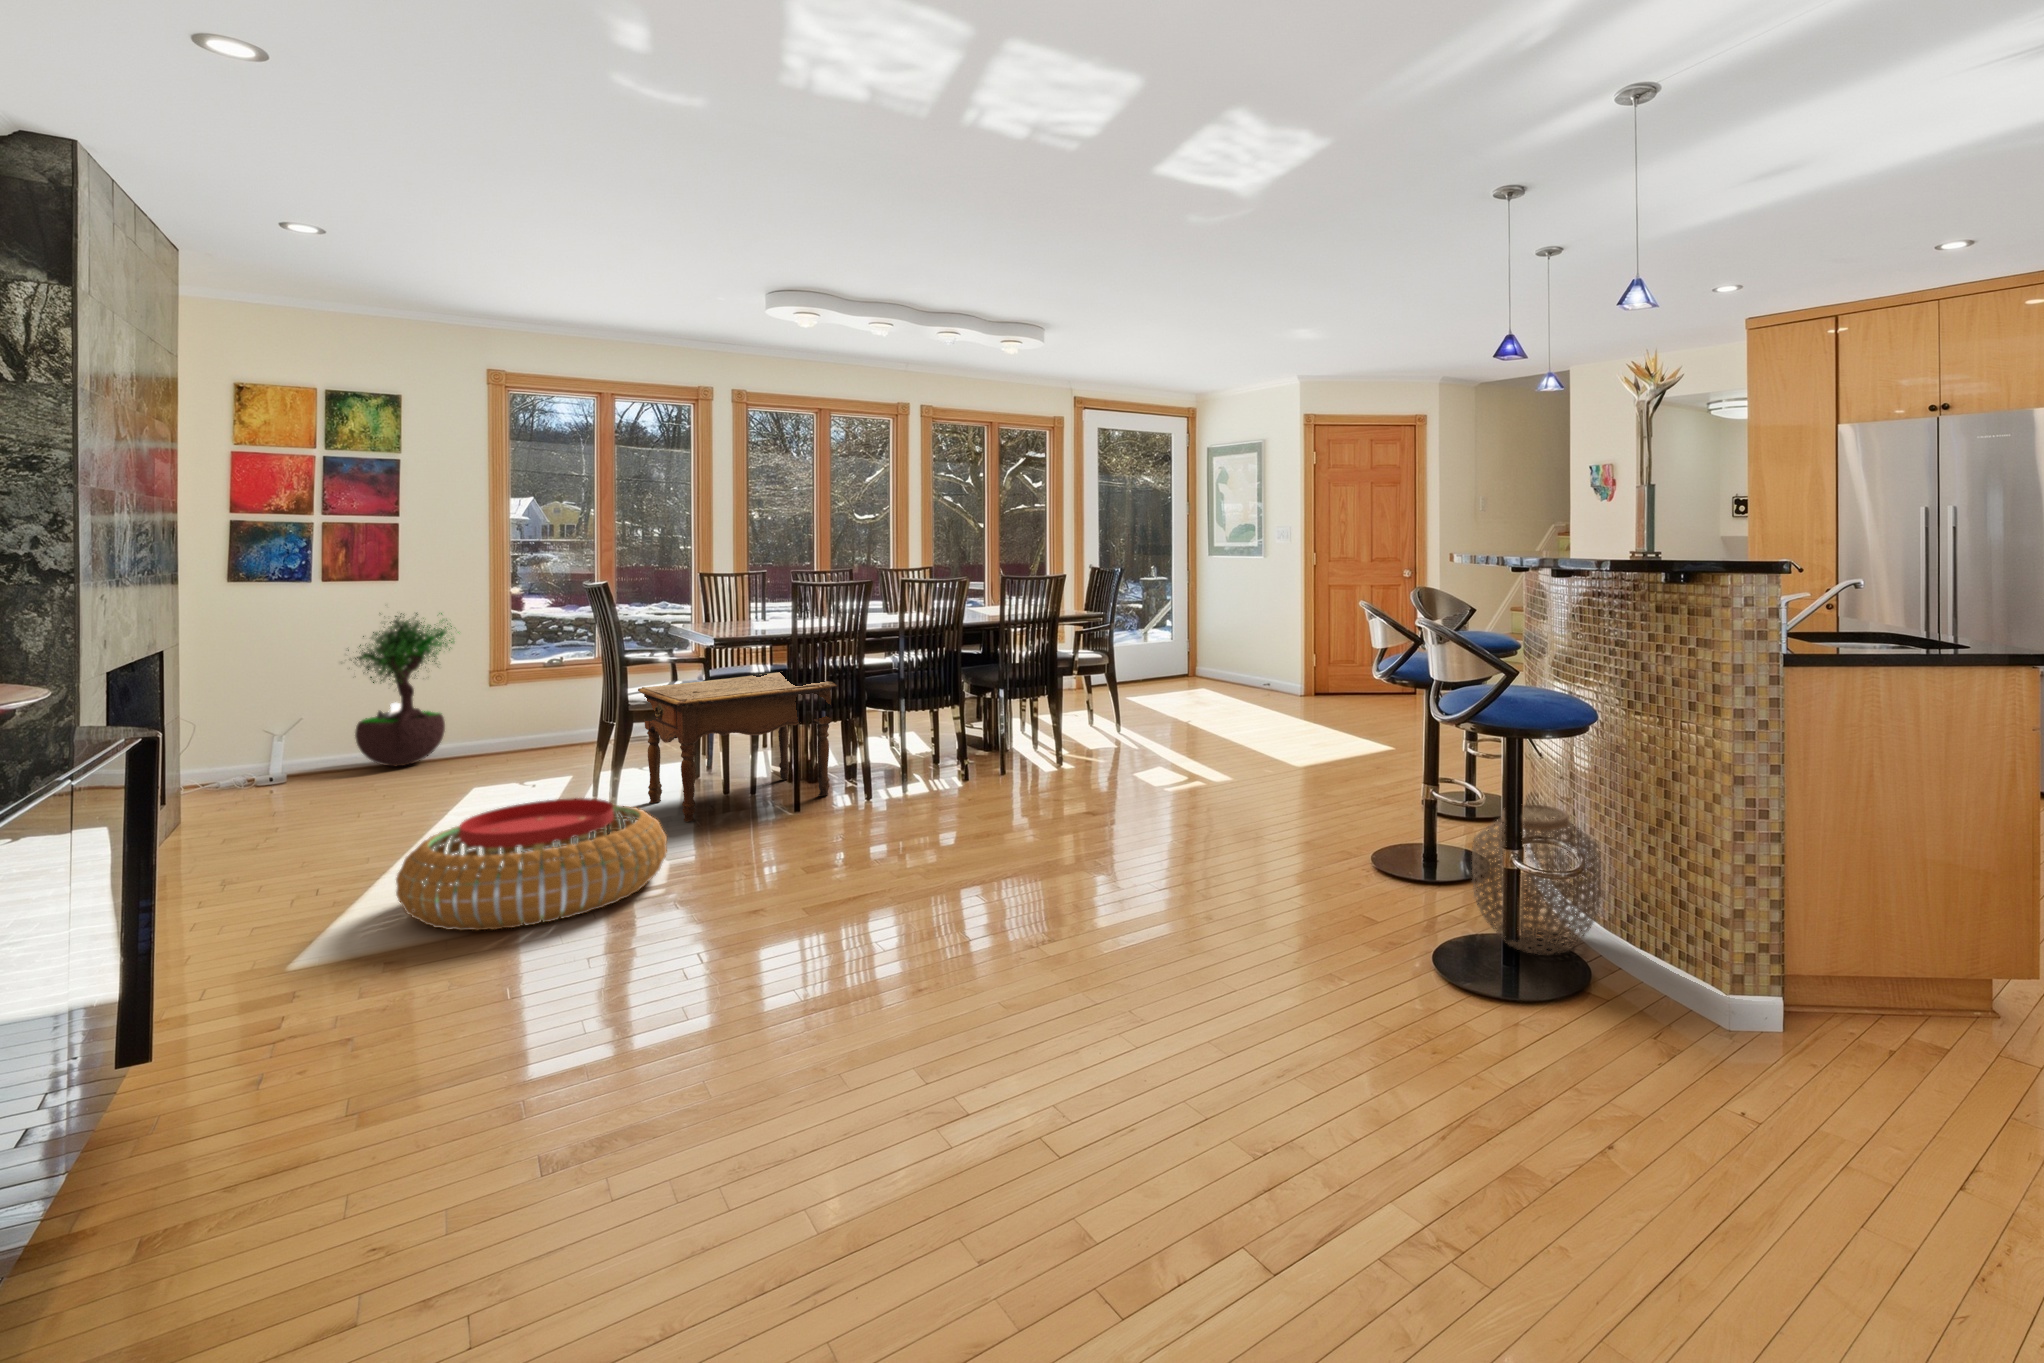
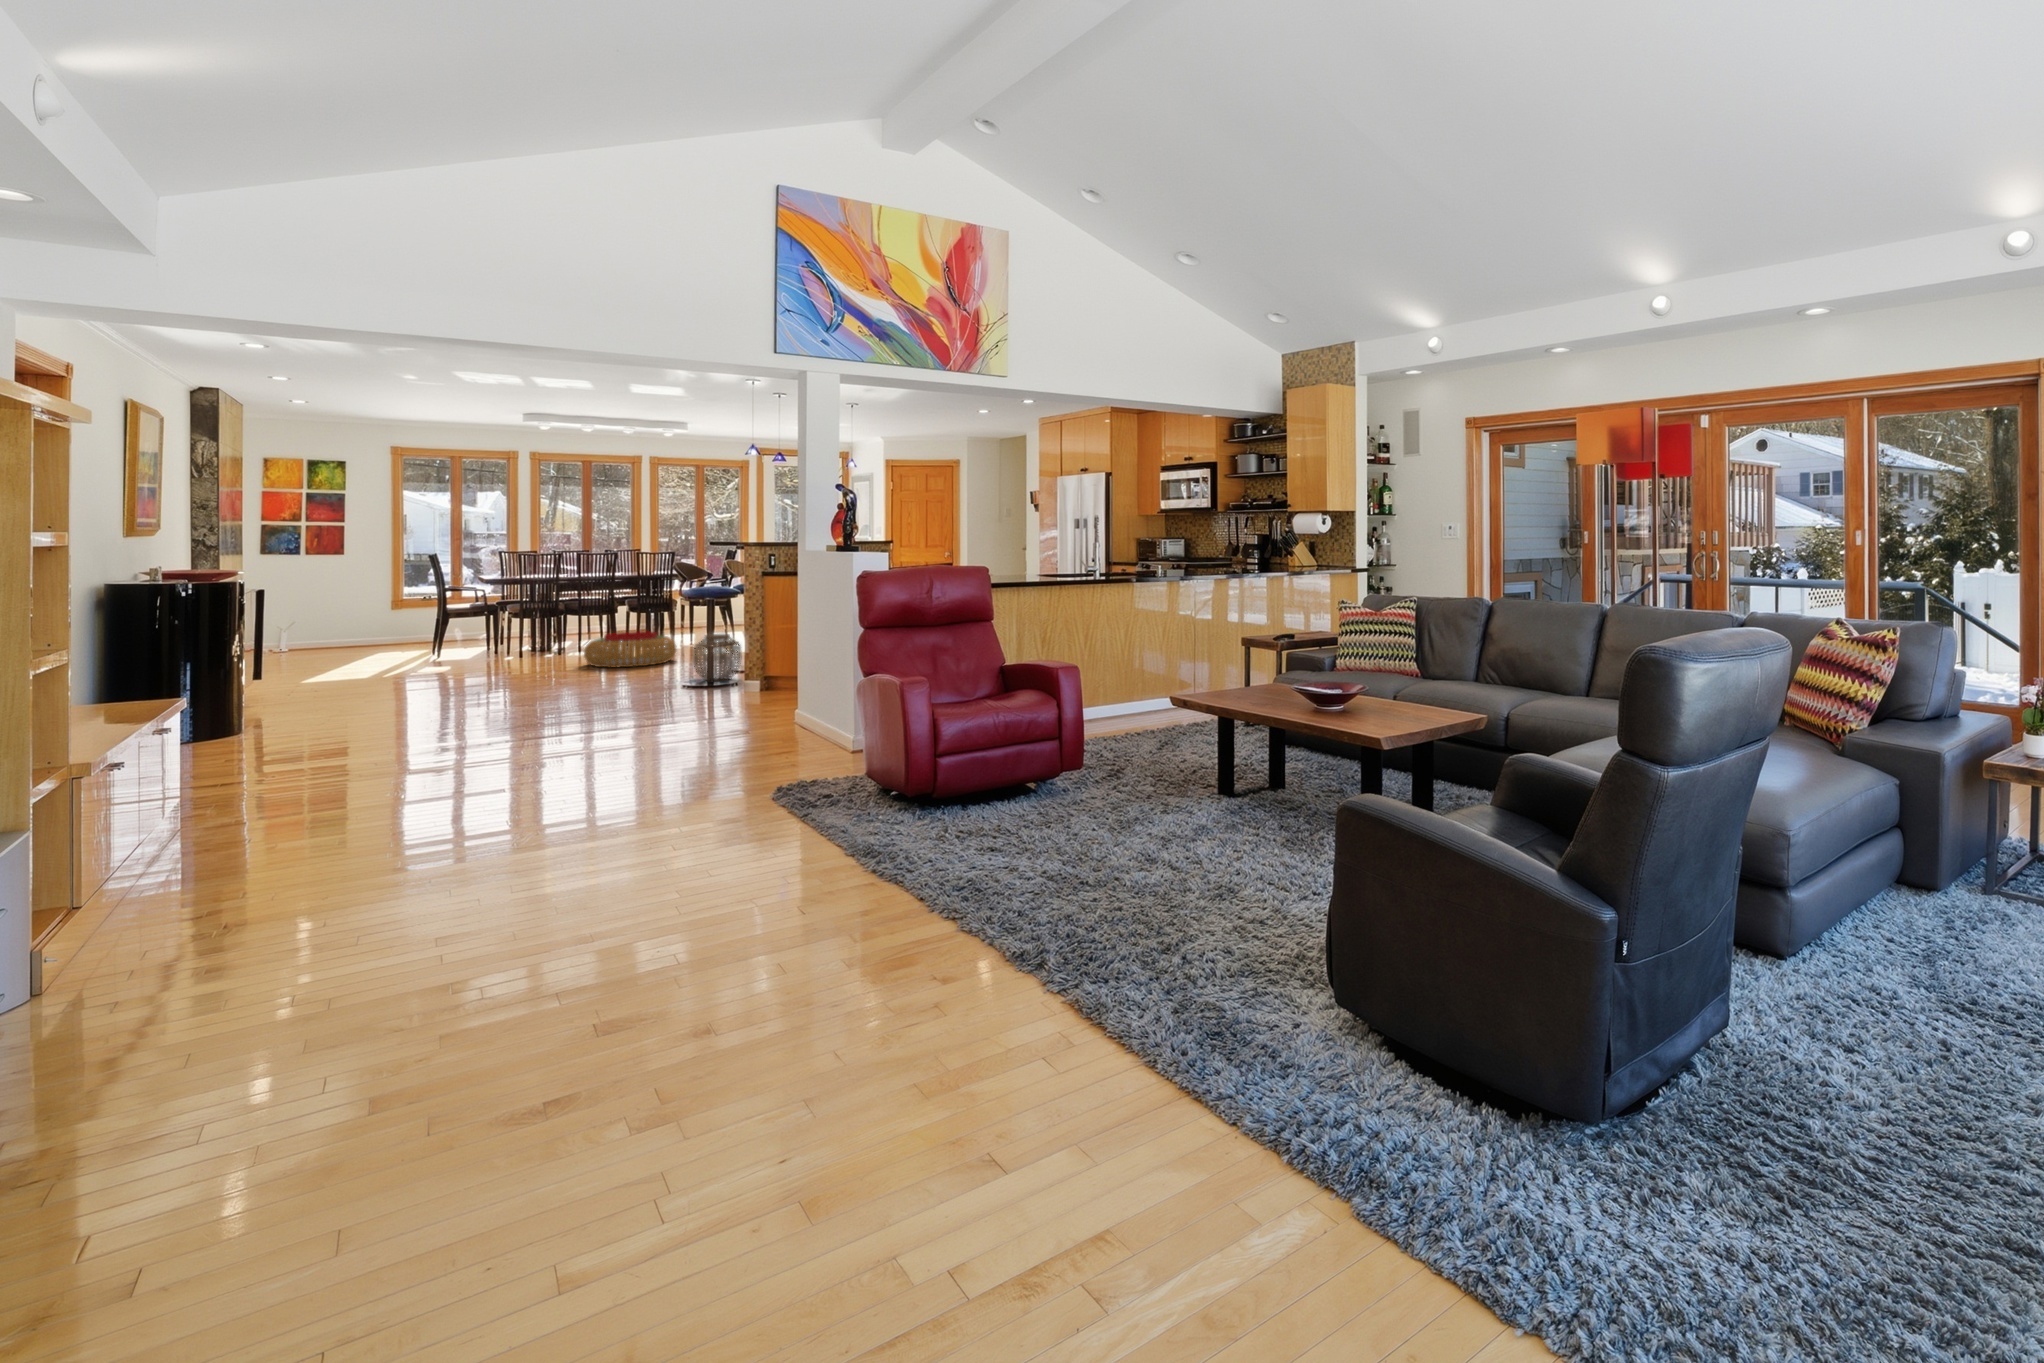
potted tree: present [348,613,459,766] -> none [313,566,374,646]
side table: present [638,672,838,822] -> none [444,599,537,659]
pouf: present [396,798,667,930] -> present [584,631,677,667]

